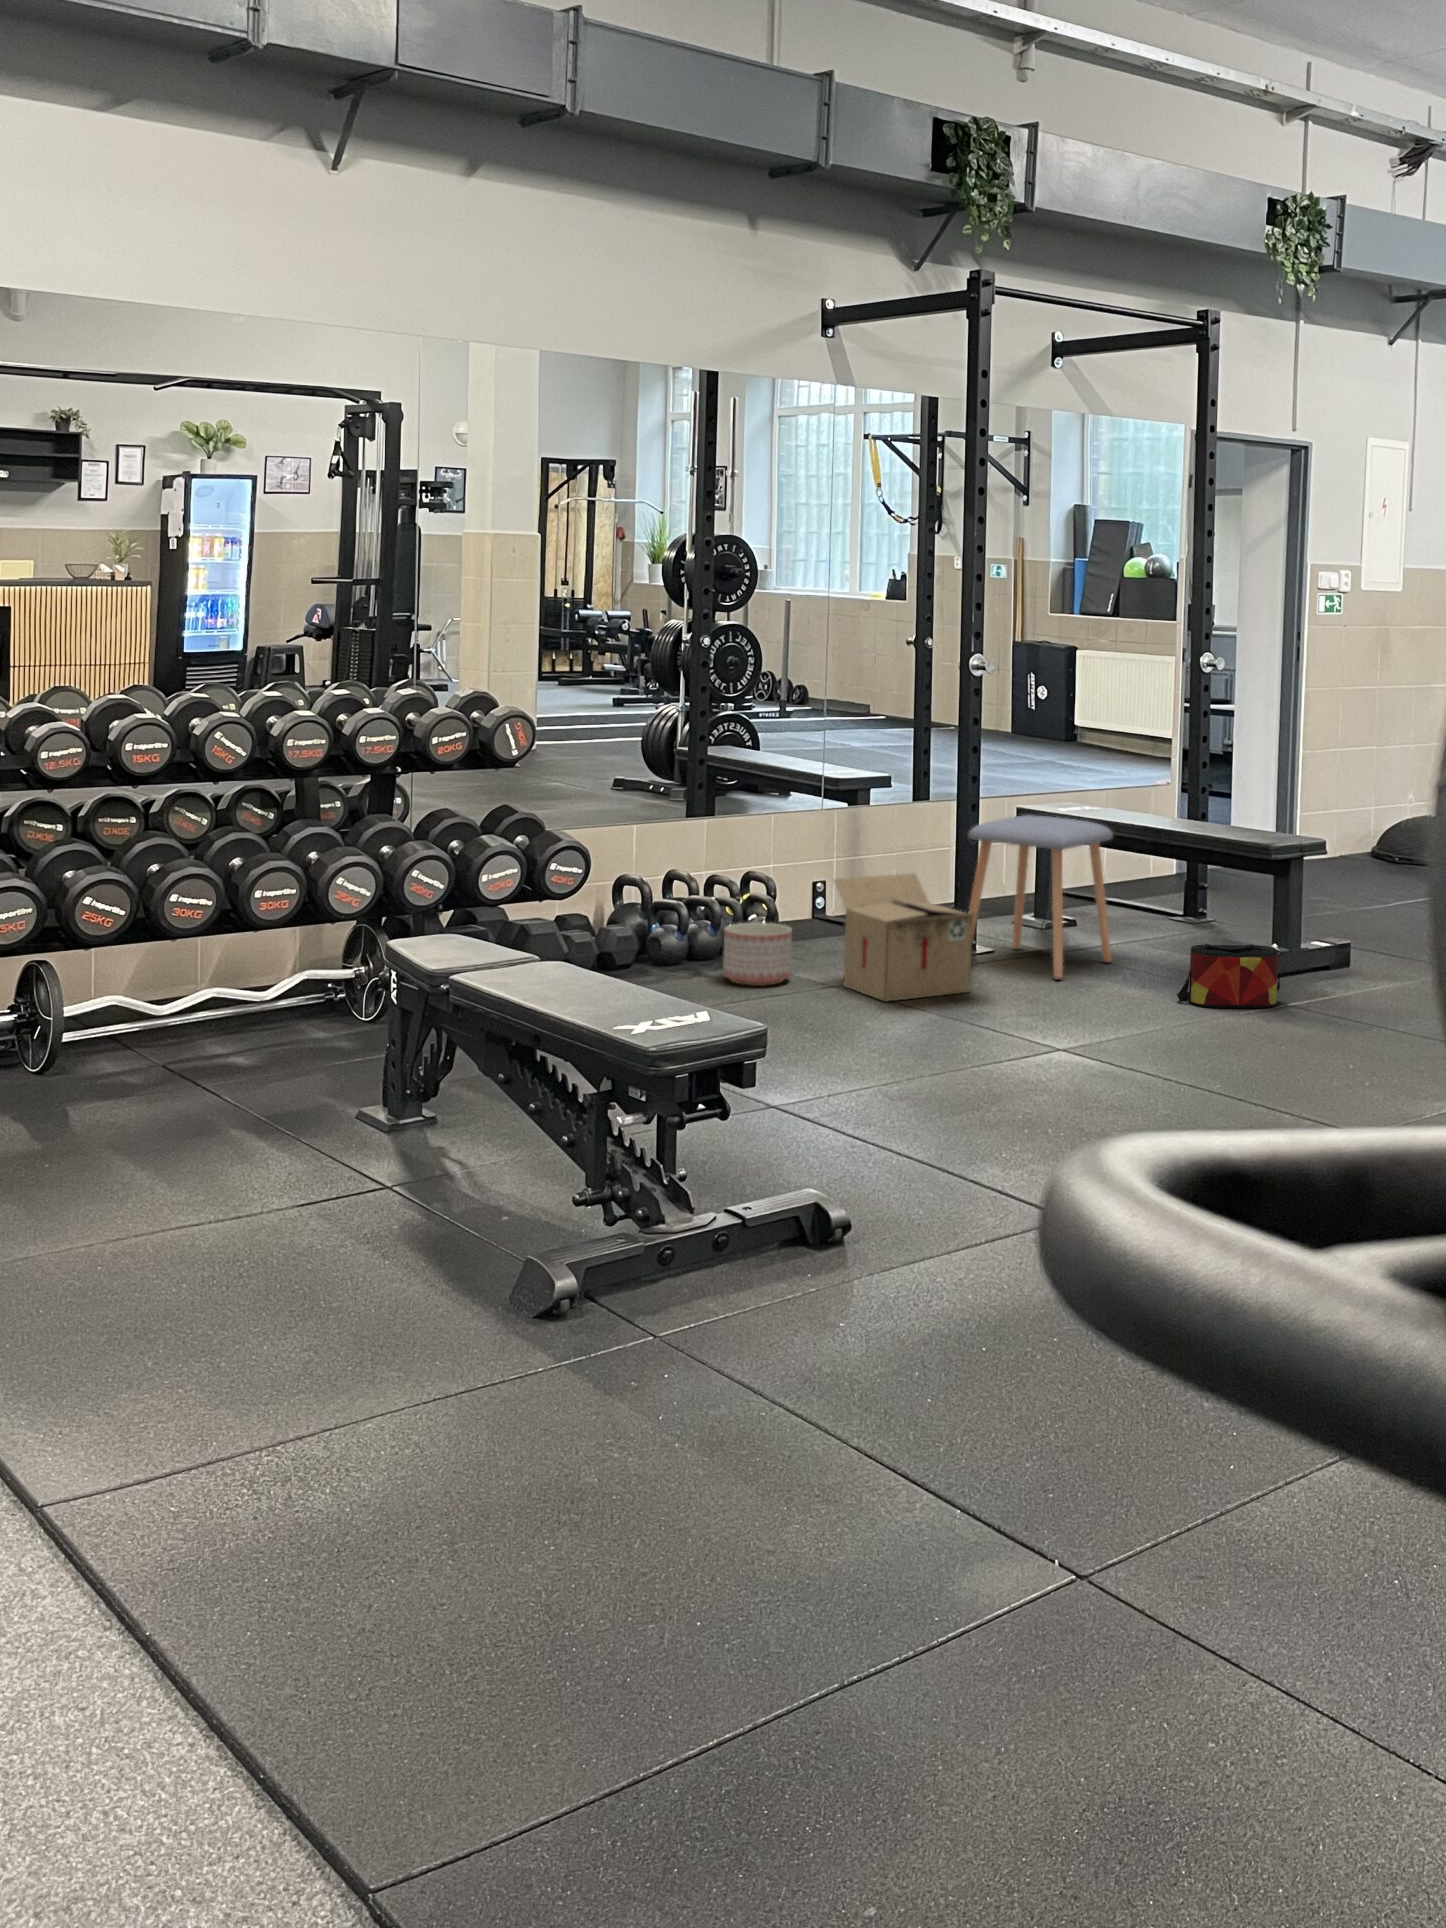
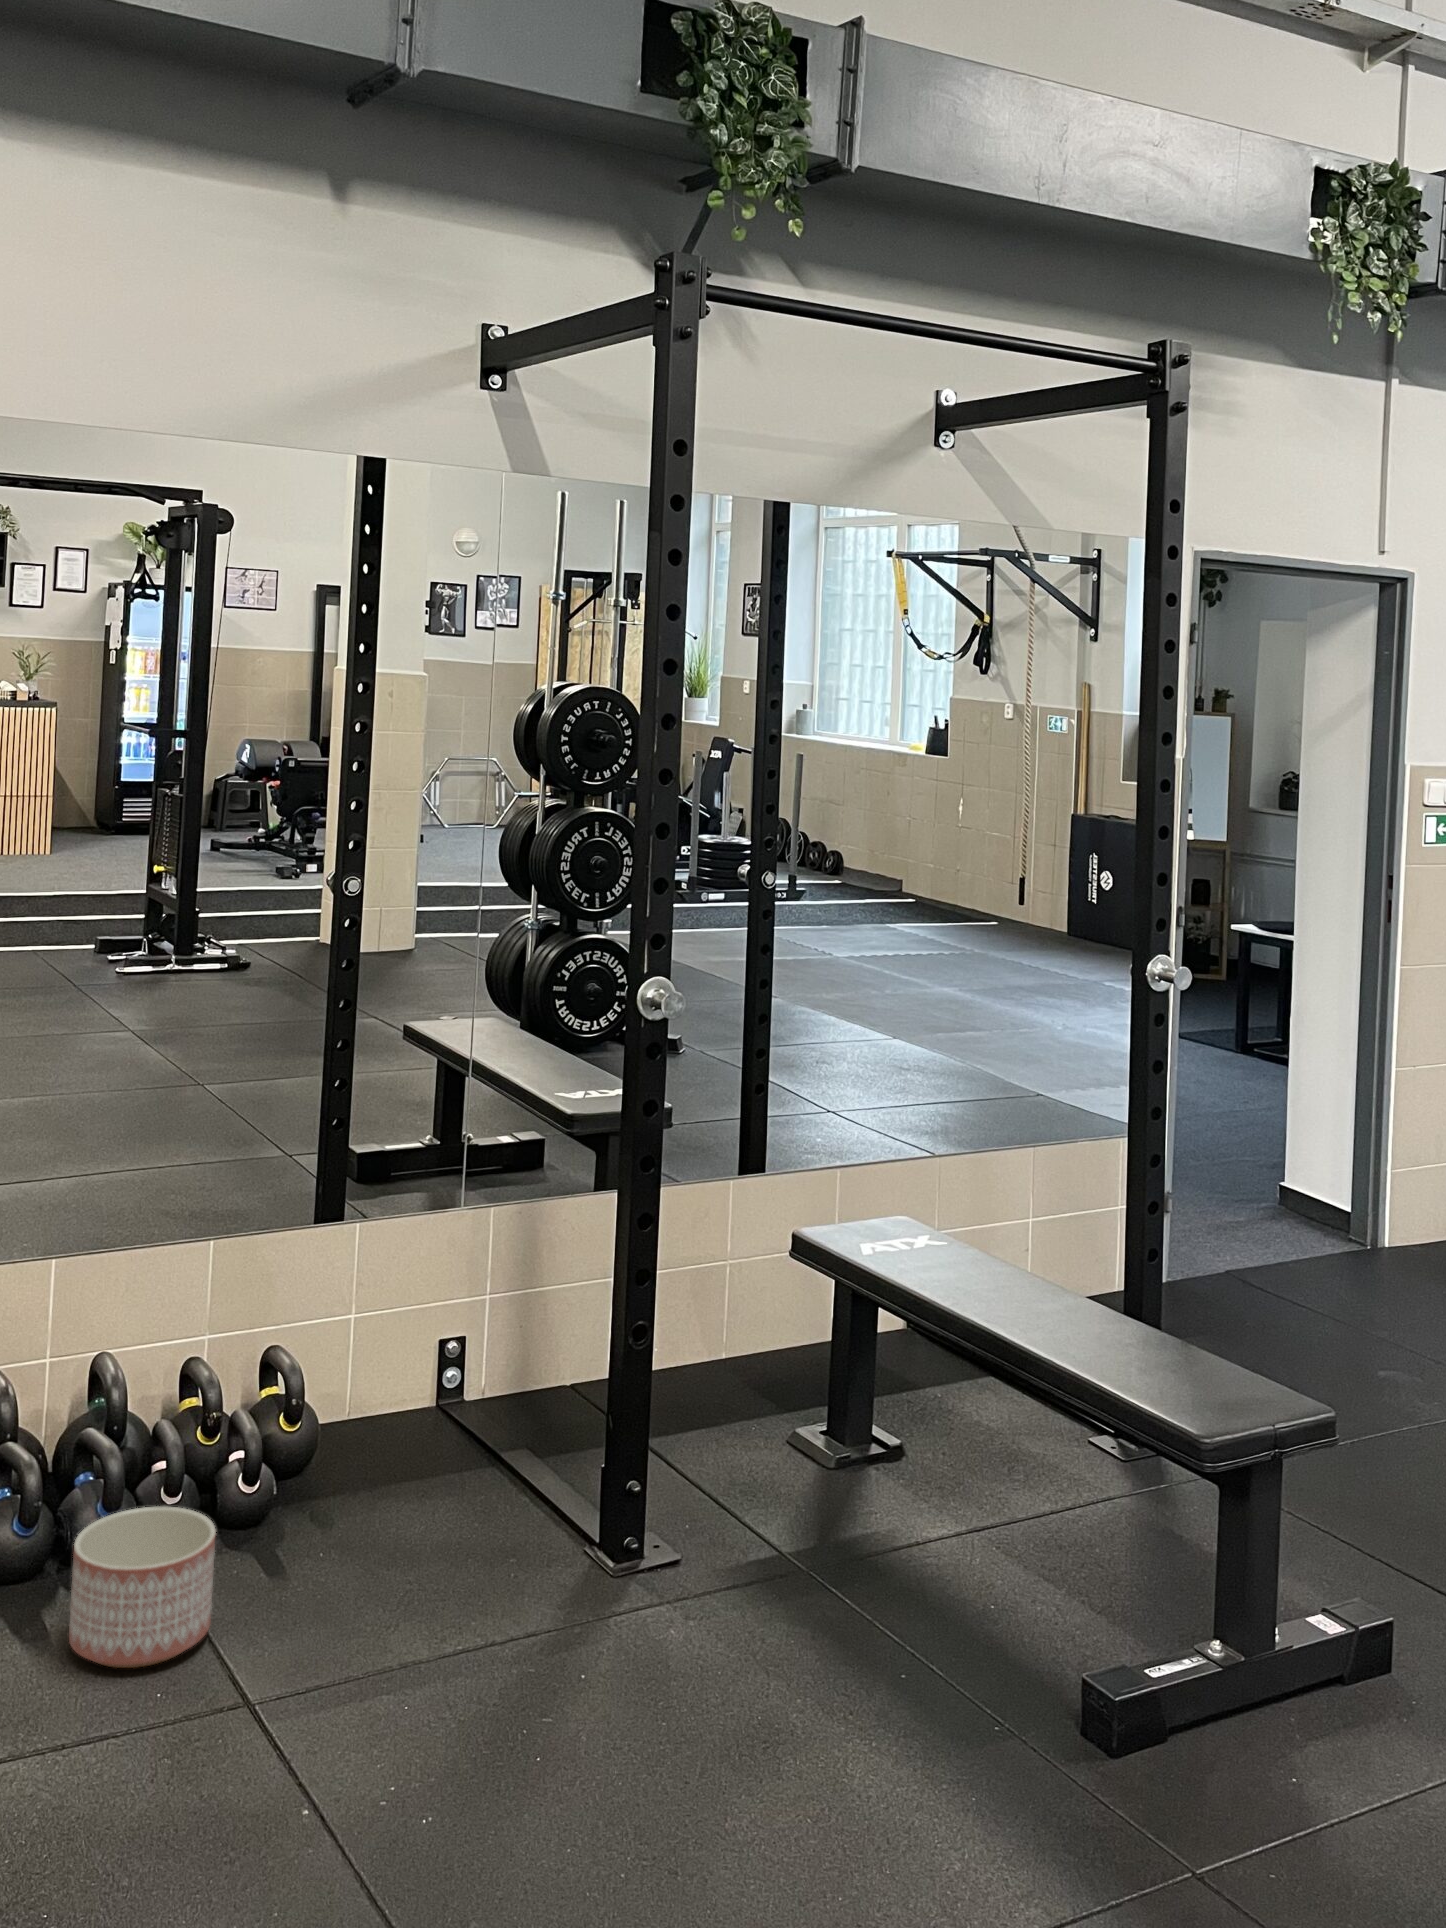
stool: present [968,815,1113,980] -> none [592,1284,907,1686]
cardboard box: present [834,873,979,1002] -> none [287,1424,558,1771]
bag: present [1177,944,1280,1008] -> none [955,1683,1195,1873]

